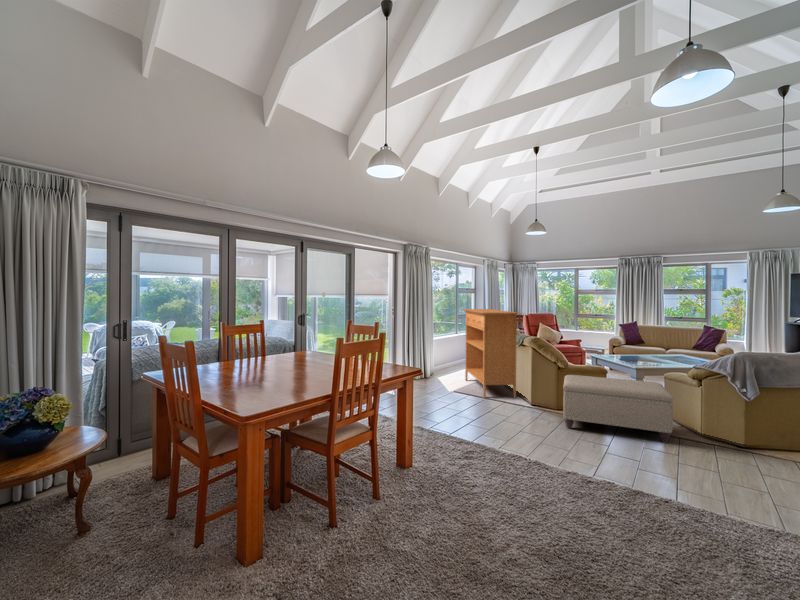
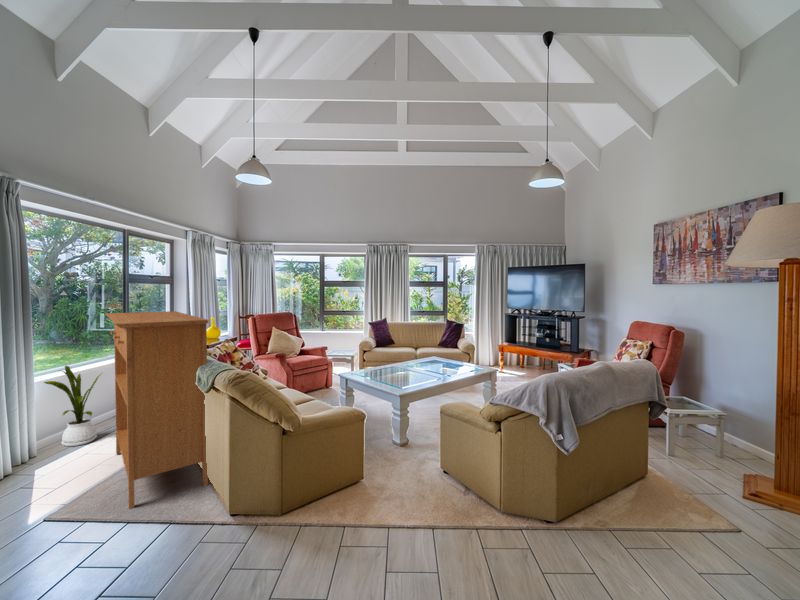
house plant: none [435,334,456,375] -> present [44,366,102,446]
ottoman: present [563,375,673,443] -> none [284,431,476,580]

